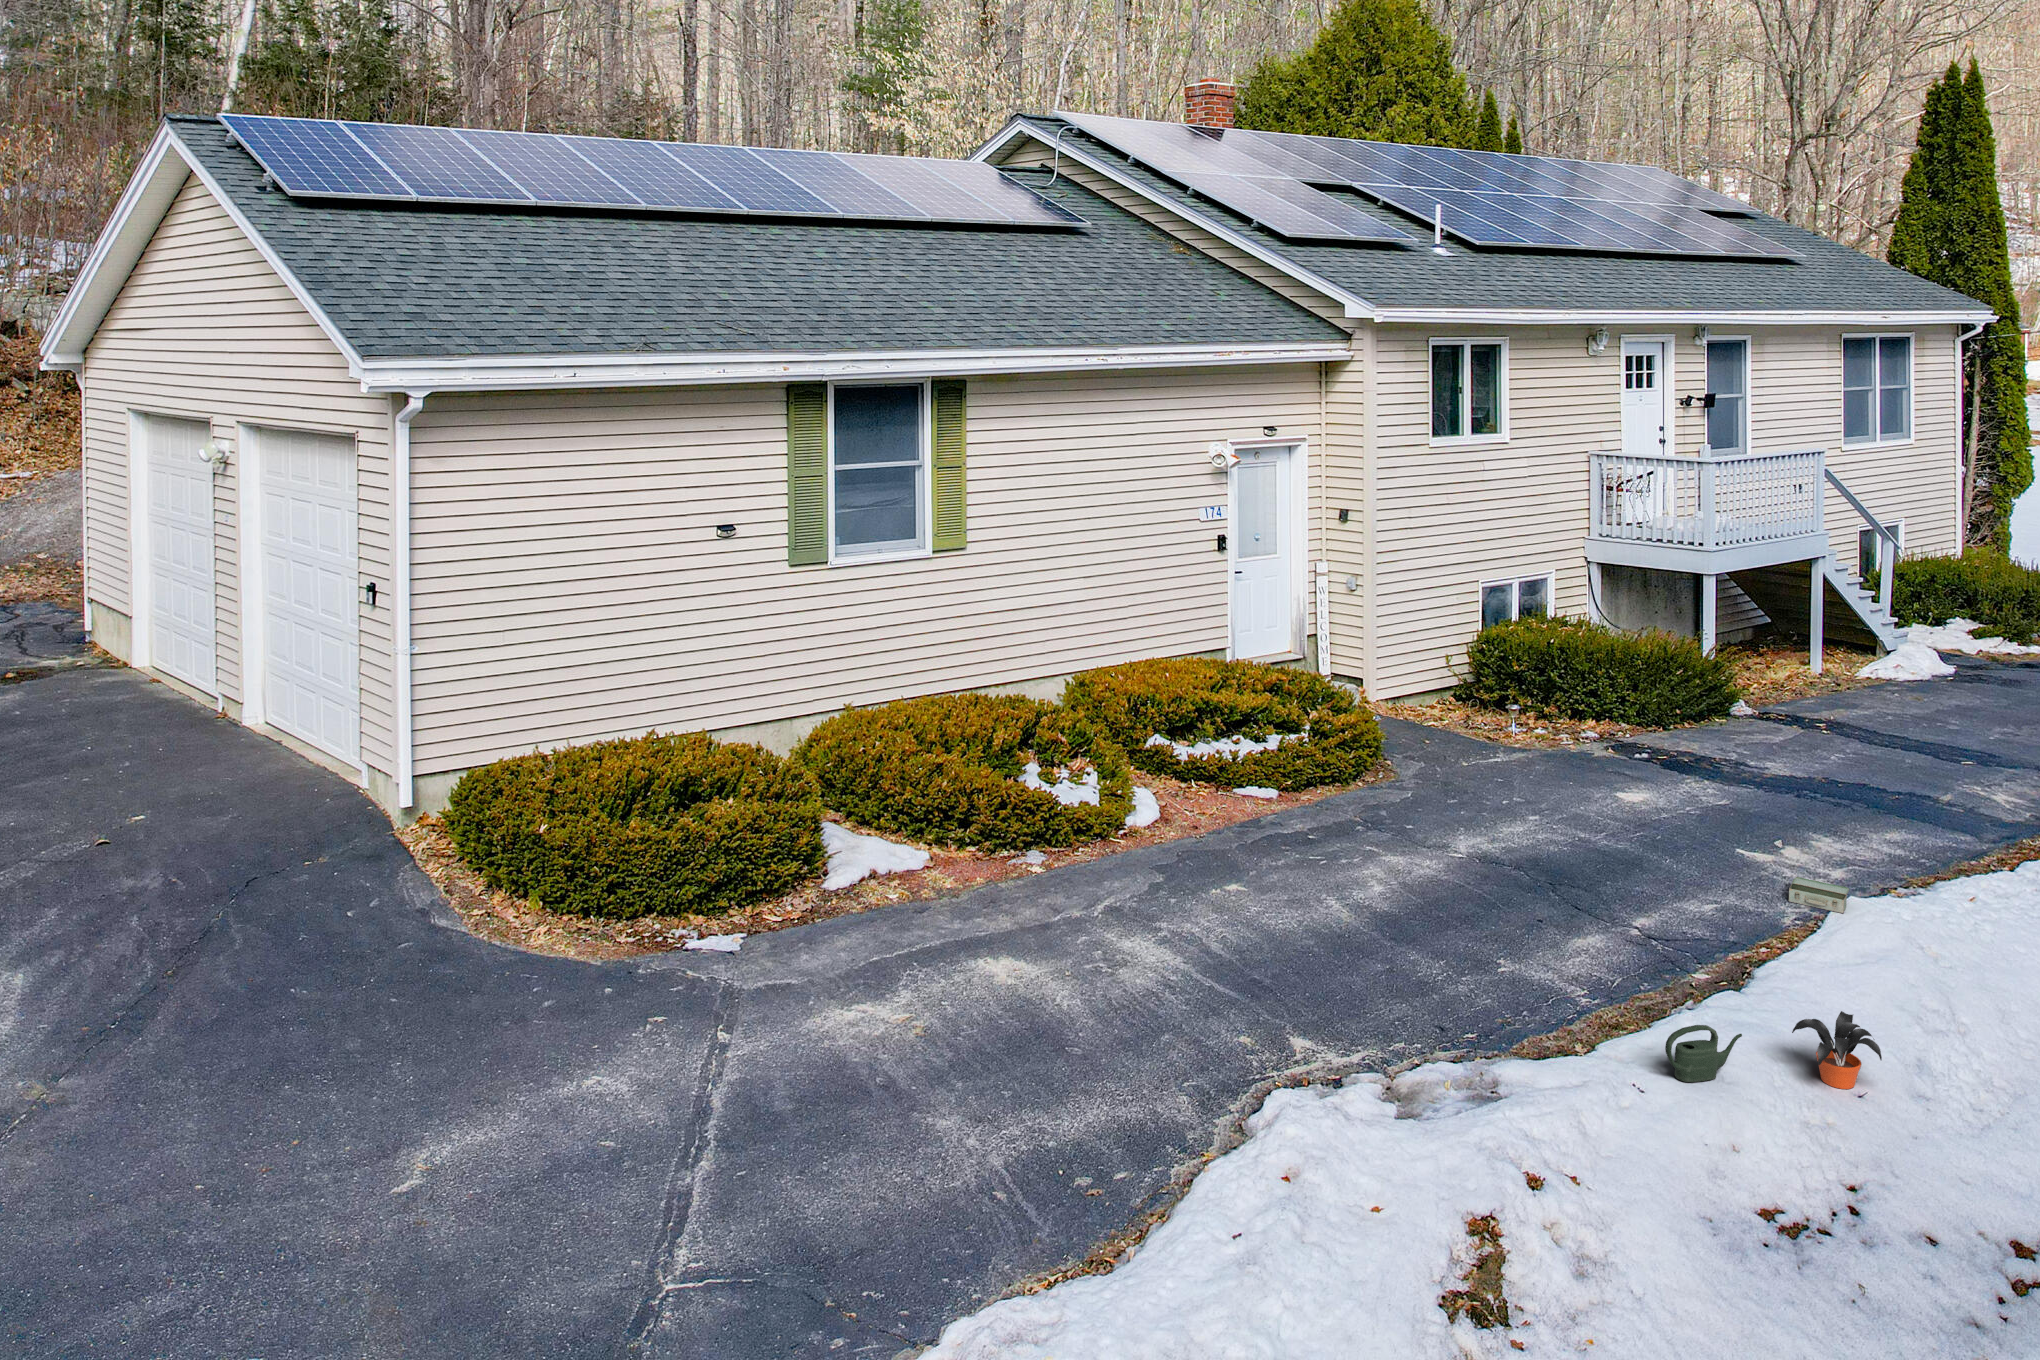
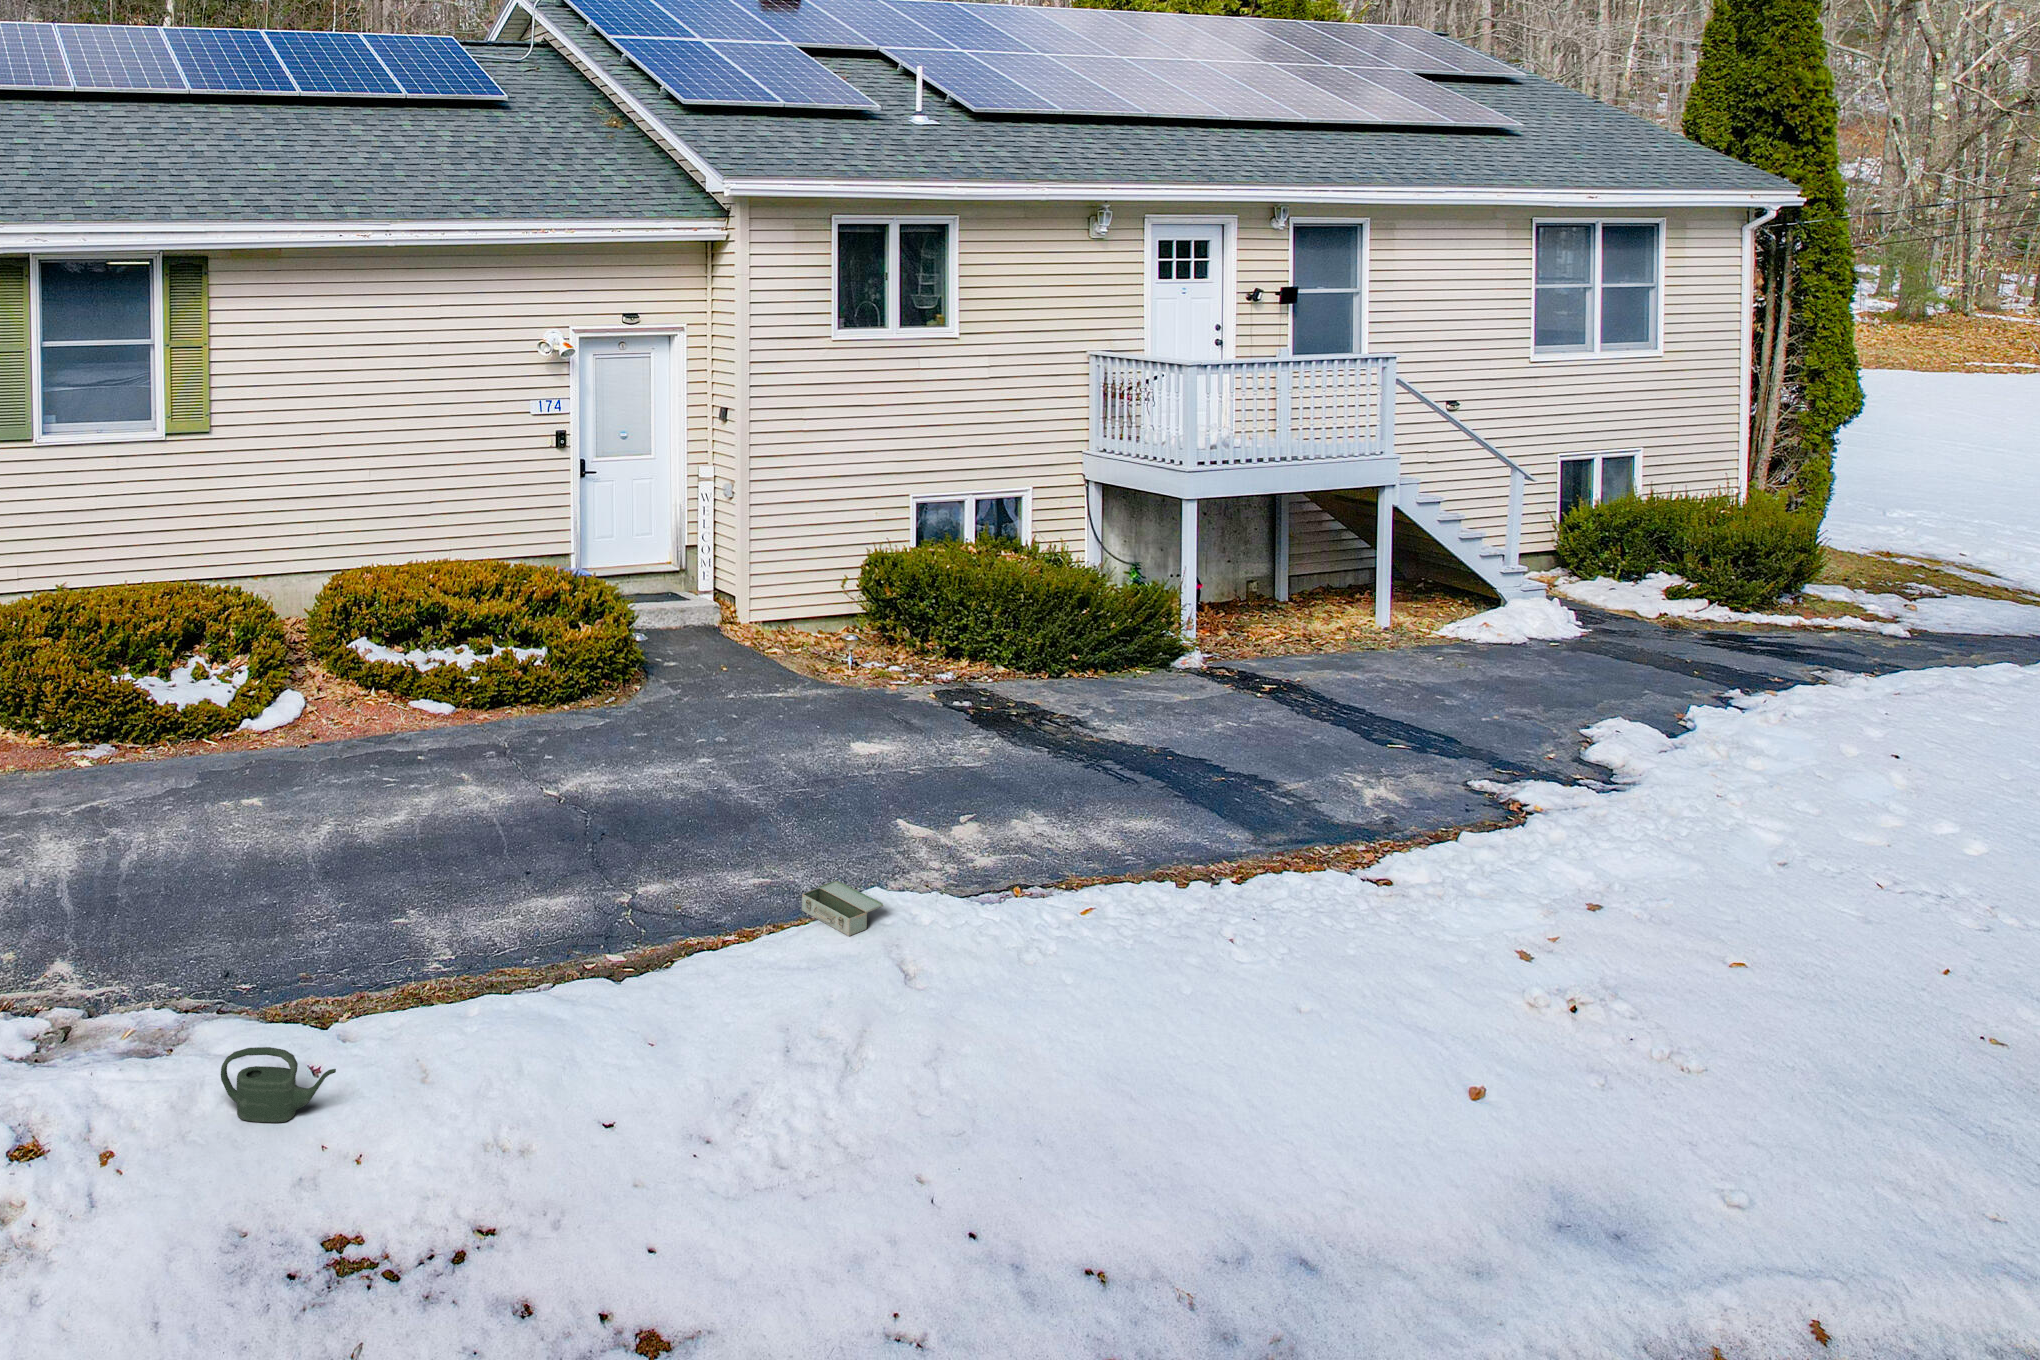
potted plant: present [1792,1011,1882,1089] -> none [378,1063,488,1171]

